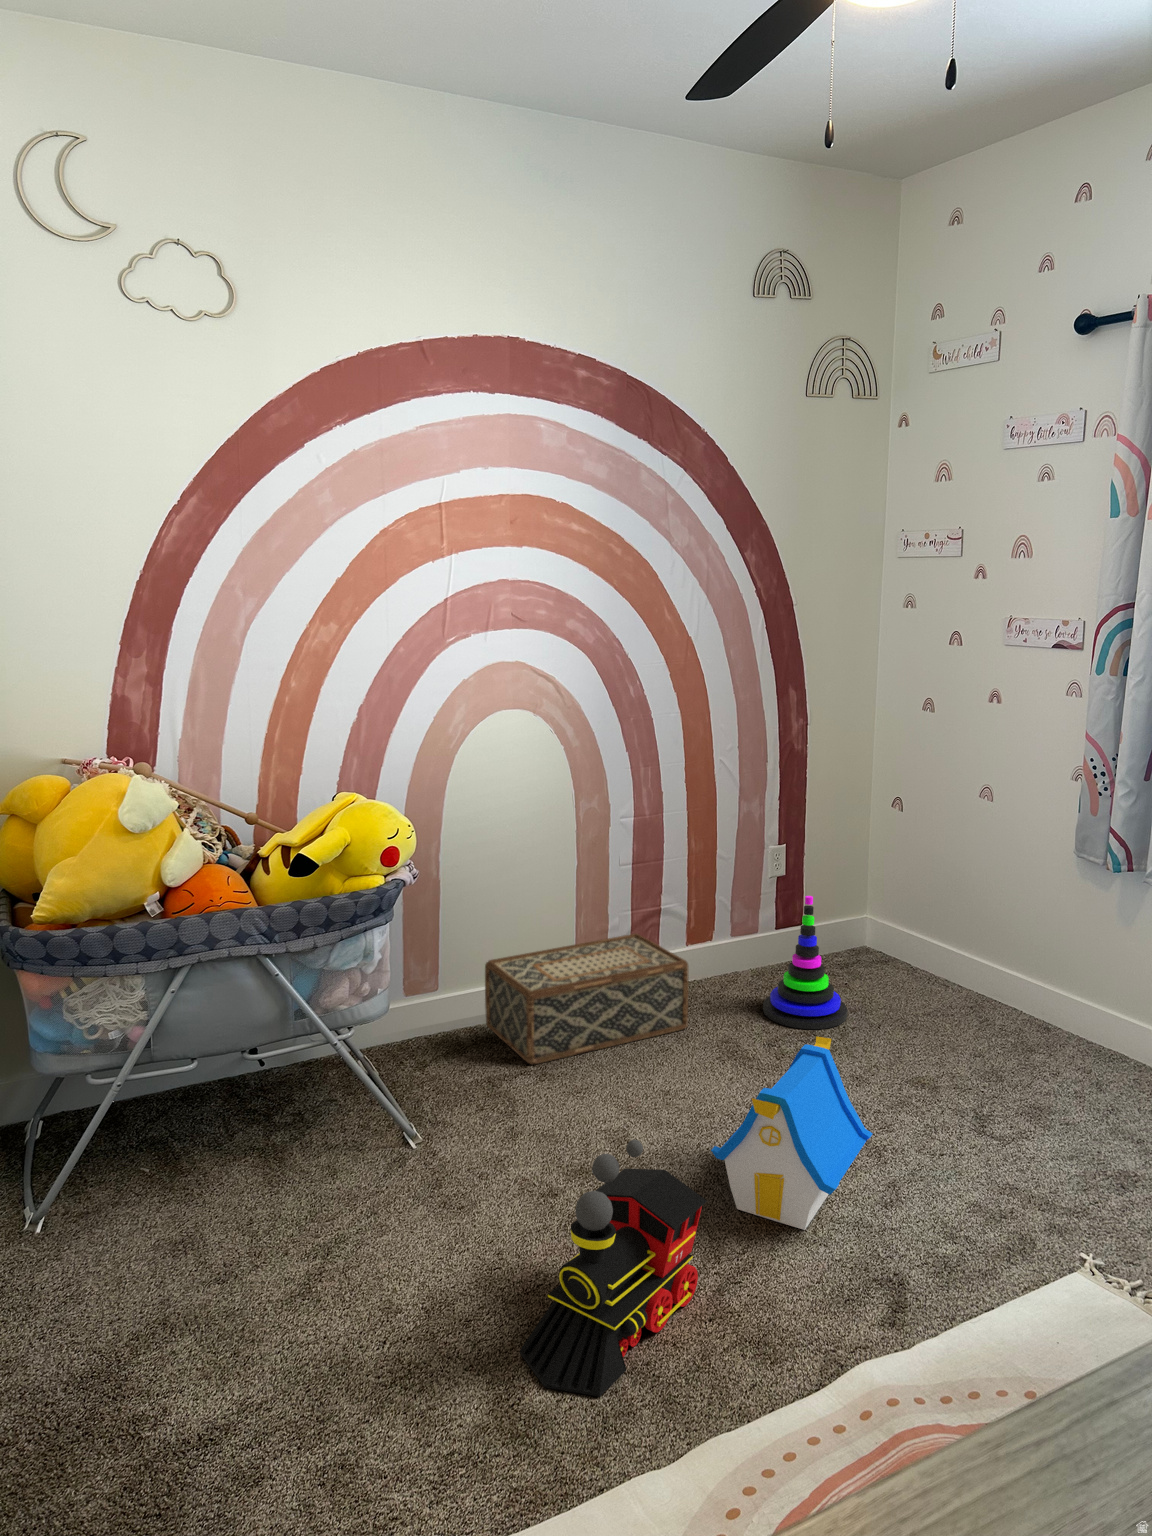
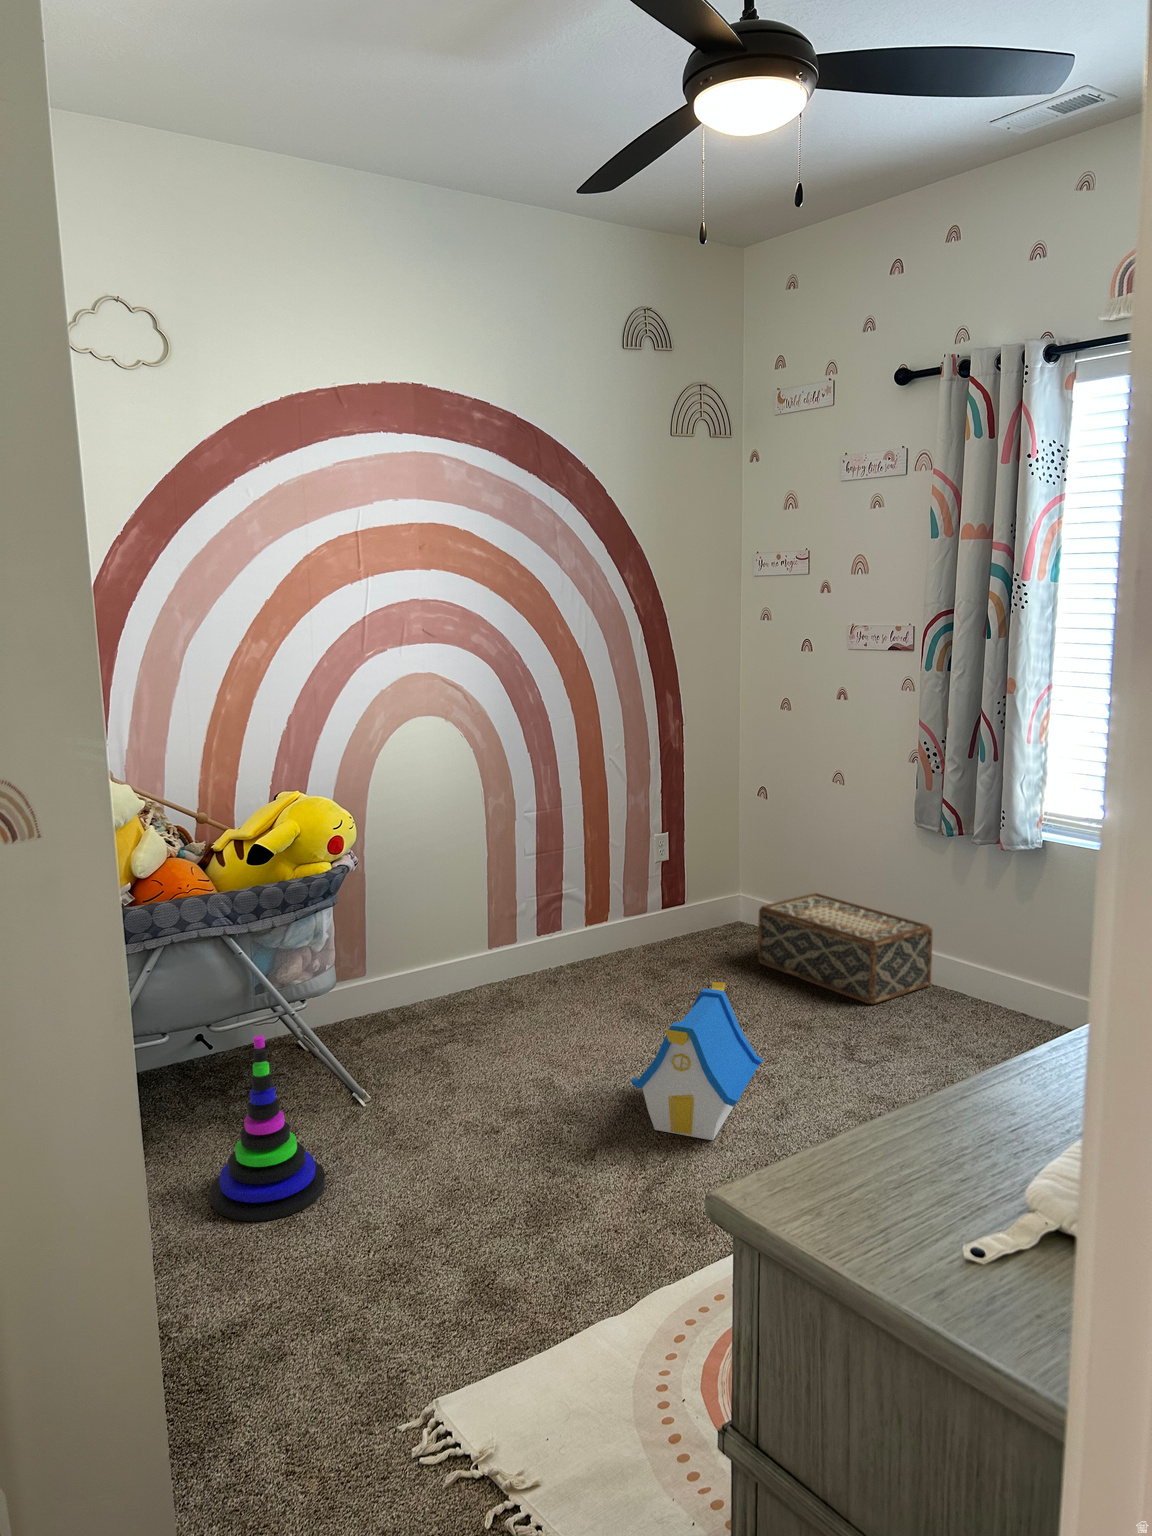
stacking toy: present [763,896,847,1029] -> present [210,1036,326,1222]
woven basket: present [485,934,689,1065] -> present [758,893,932,1004]
toy train: present [520,1140,707,1397] -> none [487,1061,636,1272]

